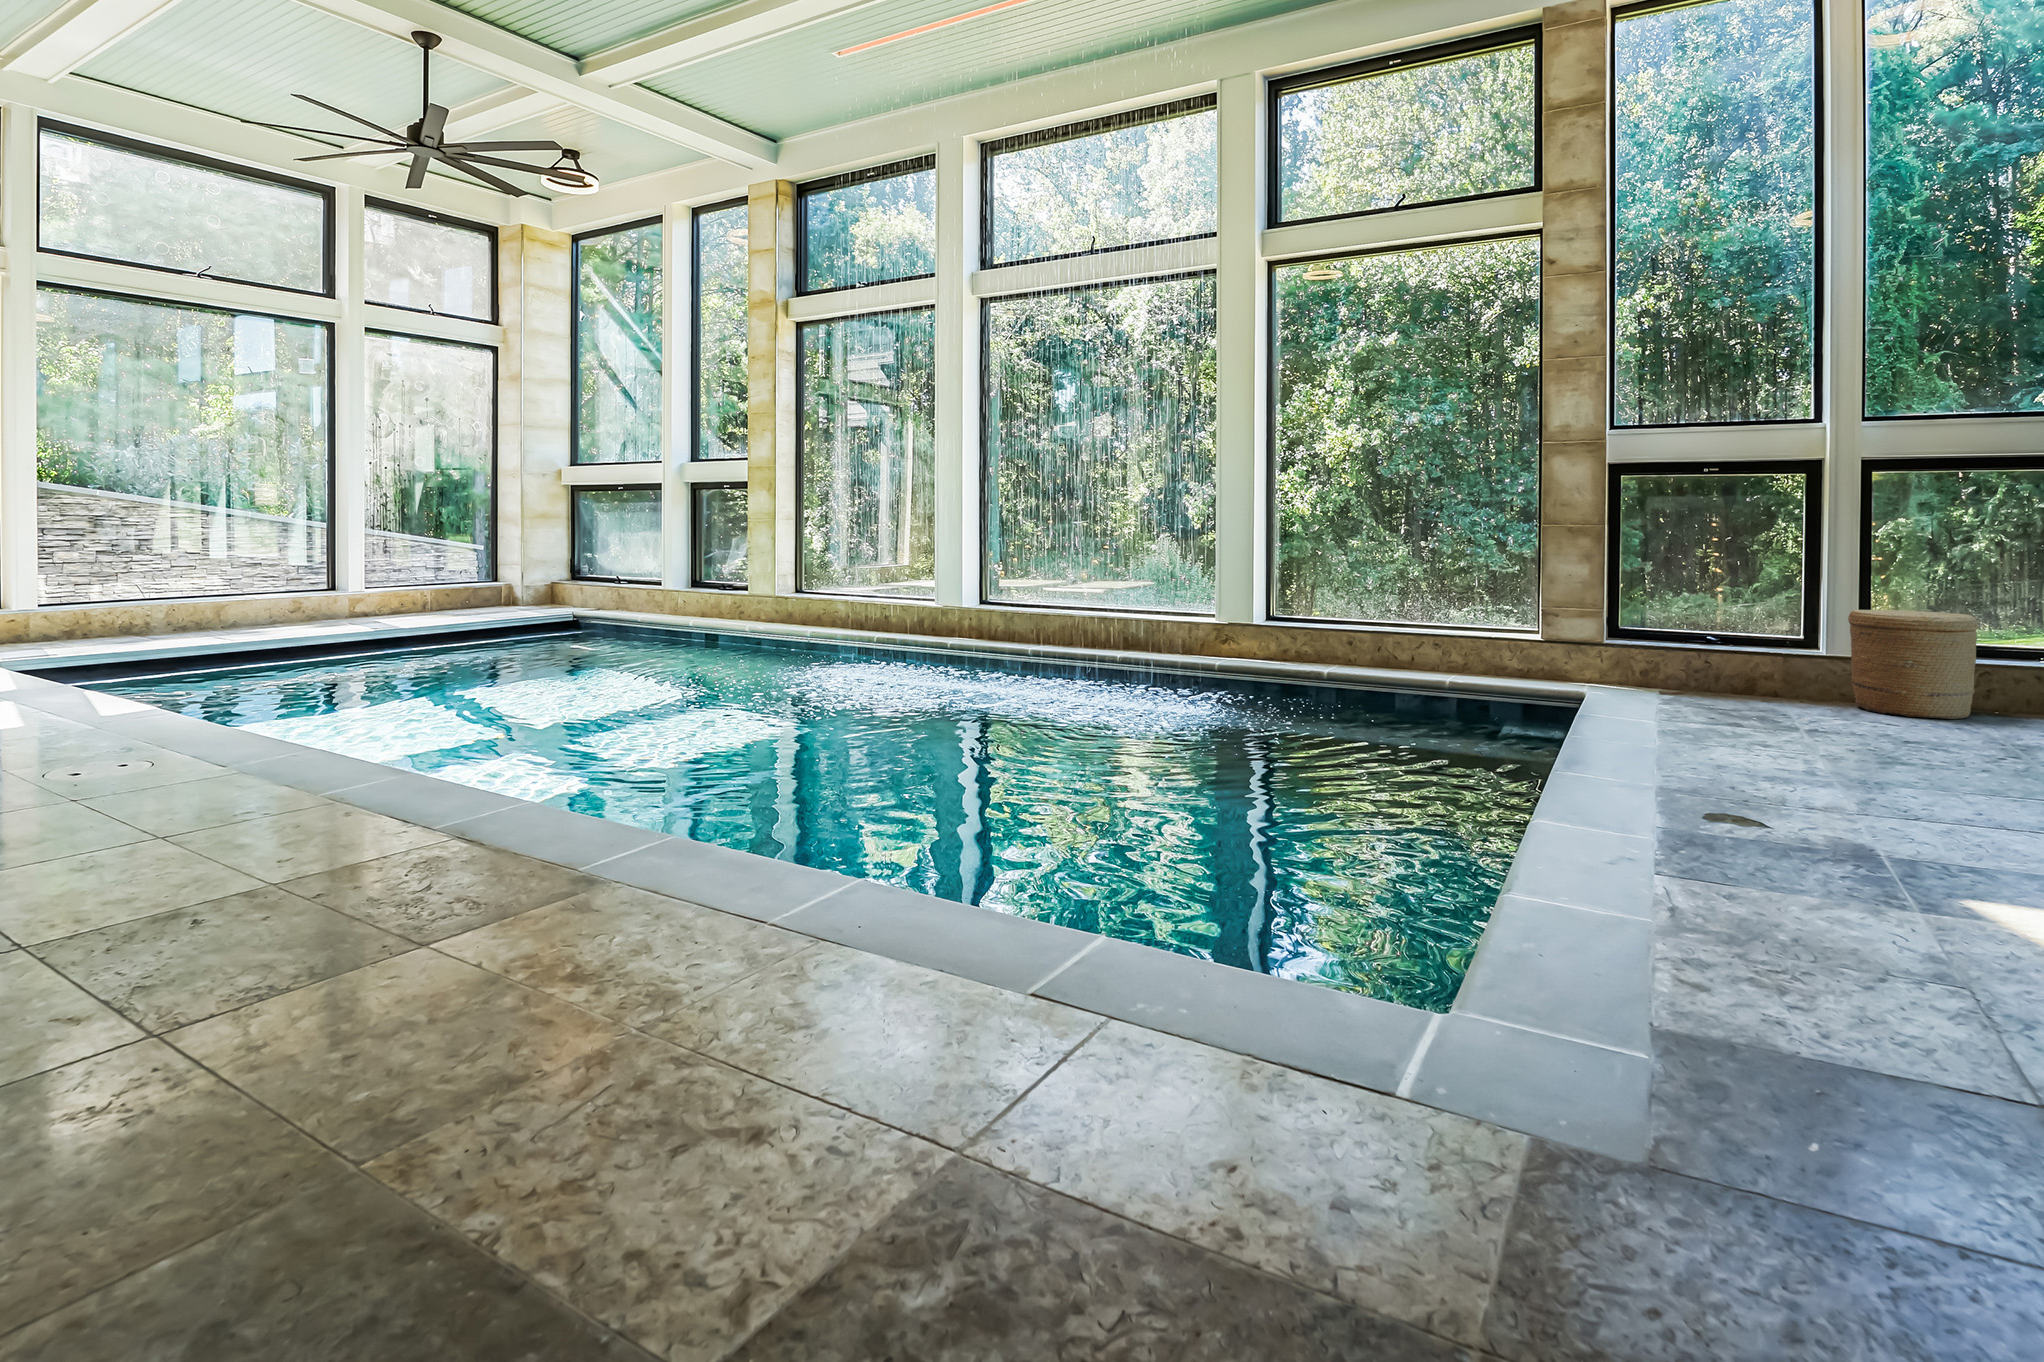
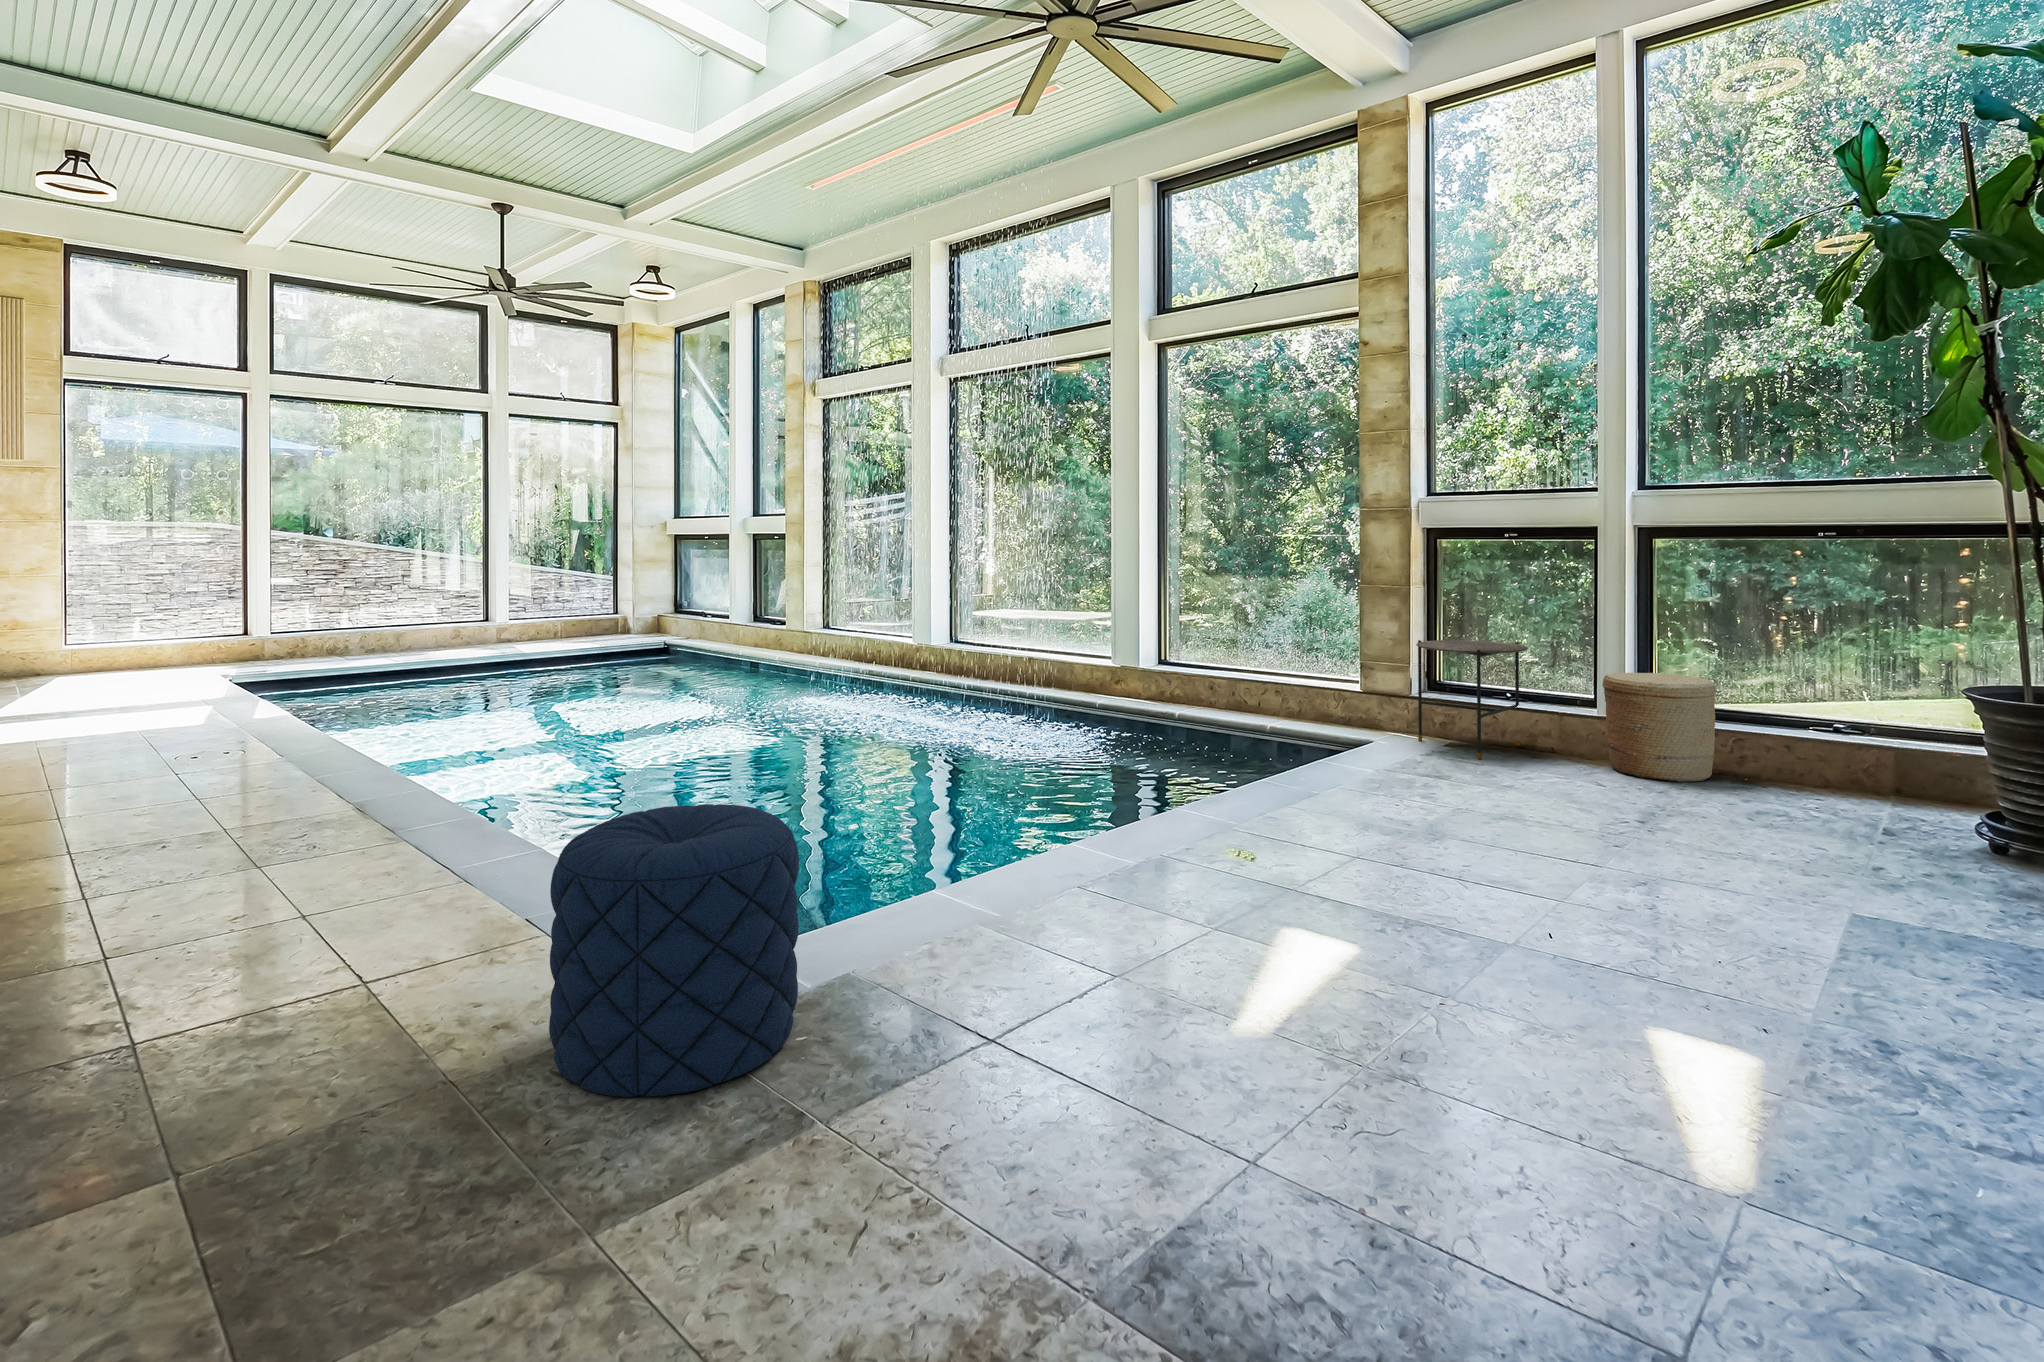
side table: none [1624,582,1758,706] -> present [1416,640,1528,759]
pouf: none [1444,757,1875,1234] -> present [549,804,799,1097]

